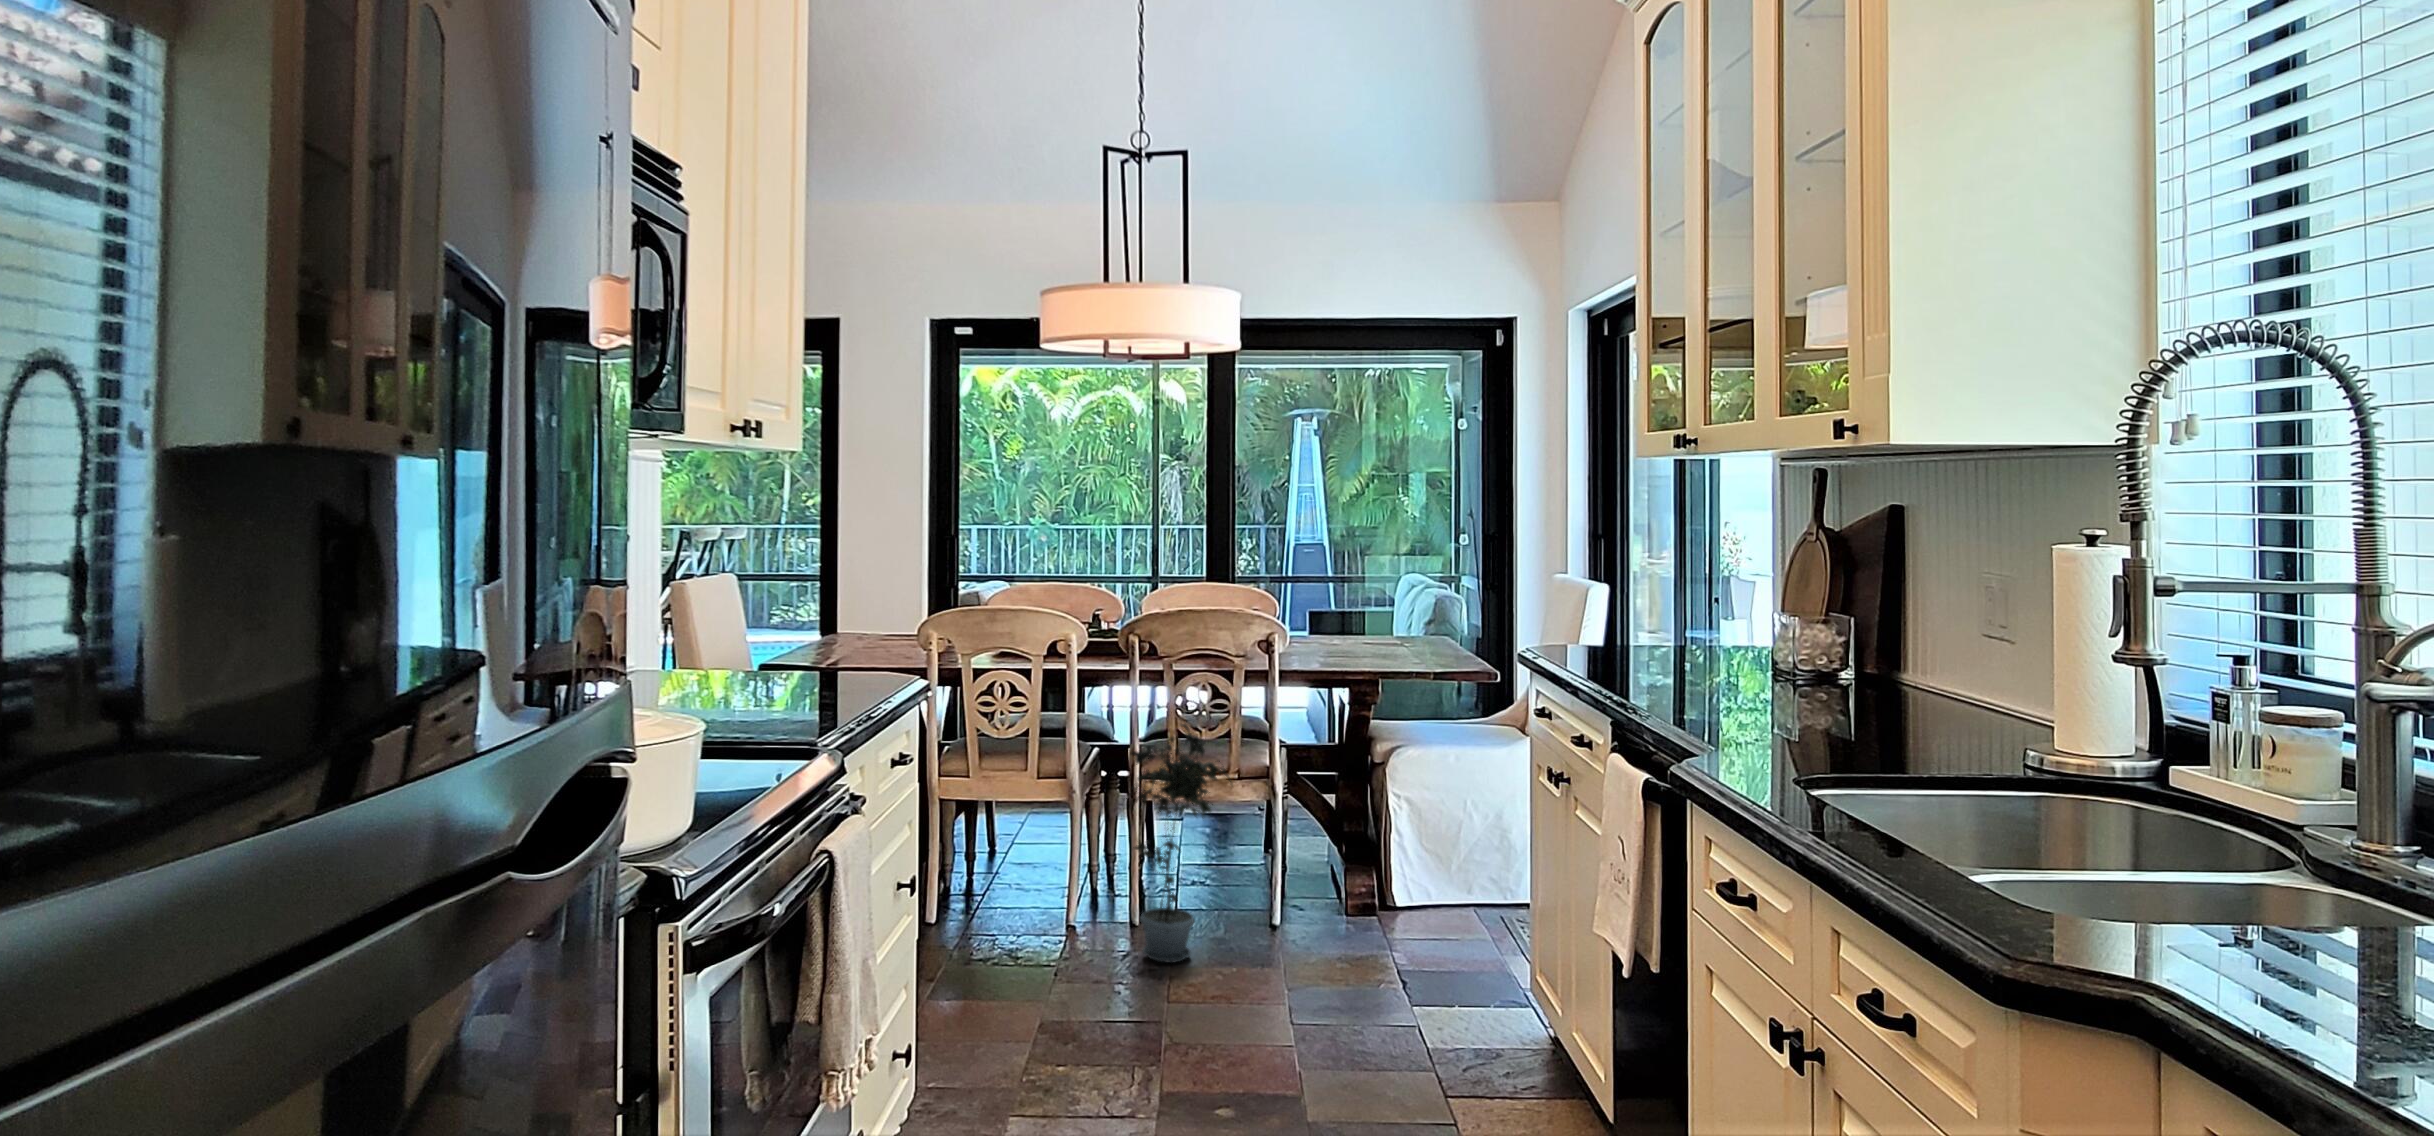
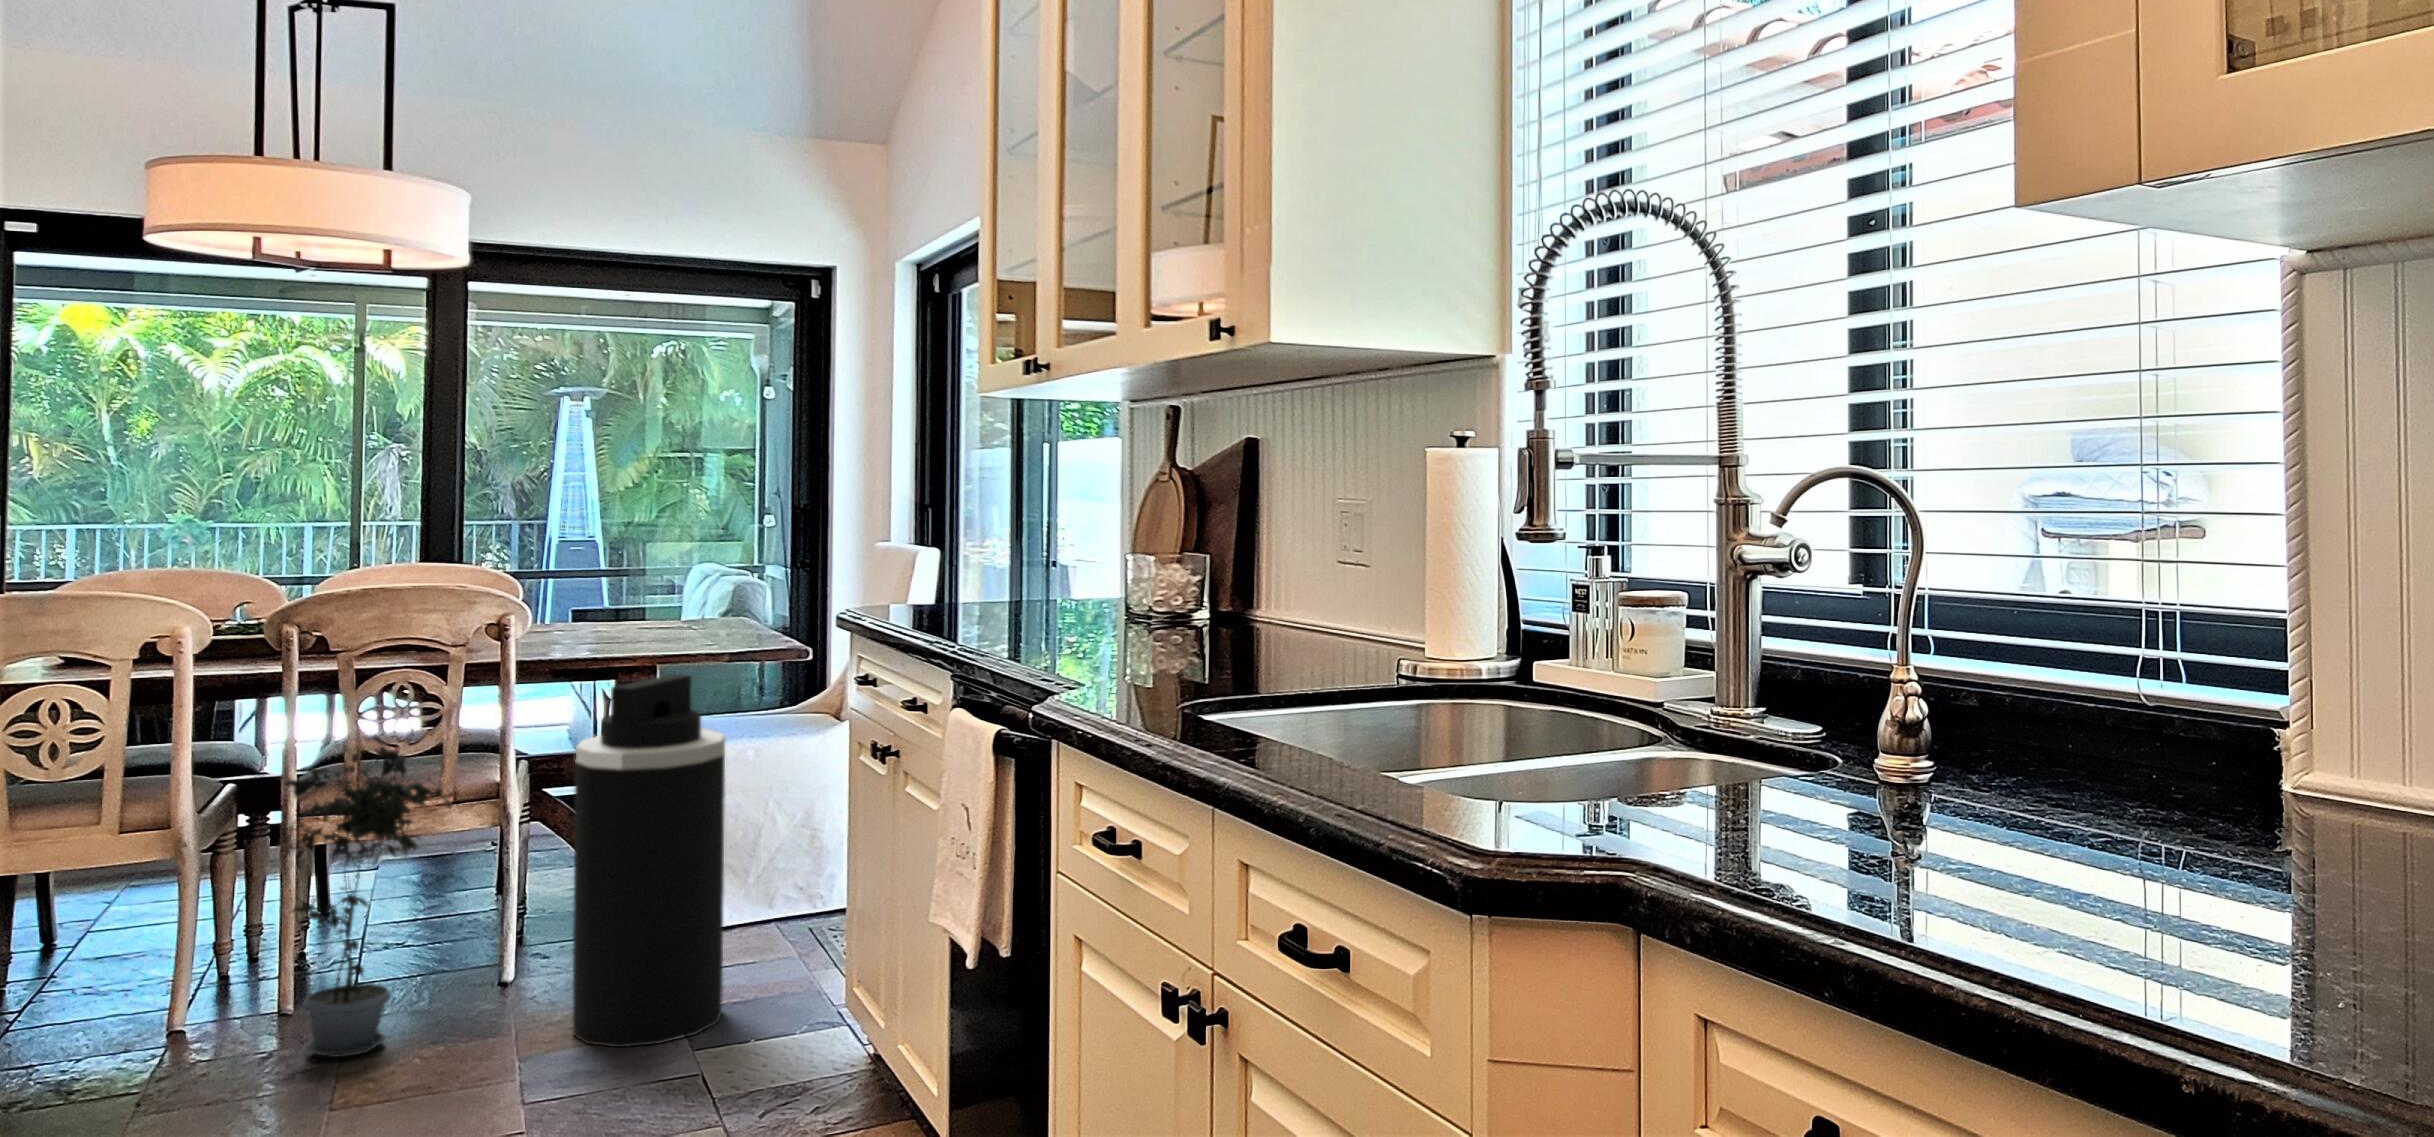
trash can: none [1316,693,1426,995] -> present [573,674,725,1047]

